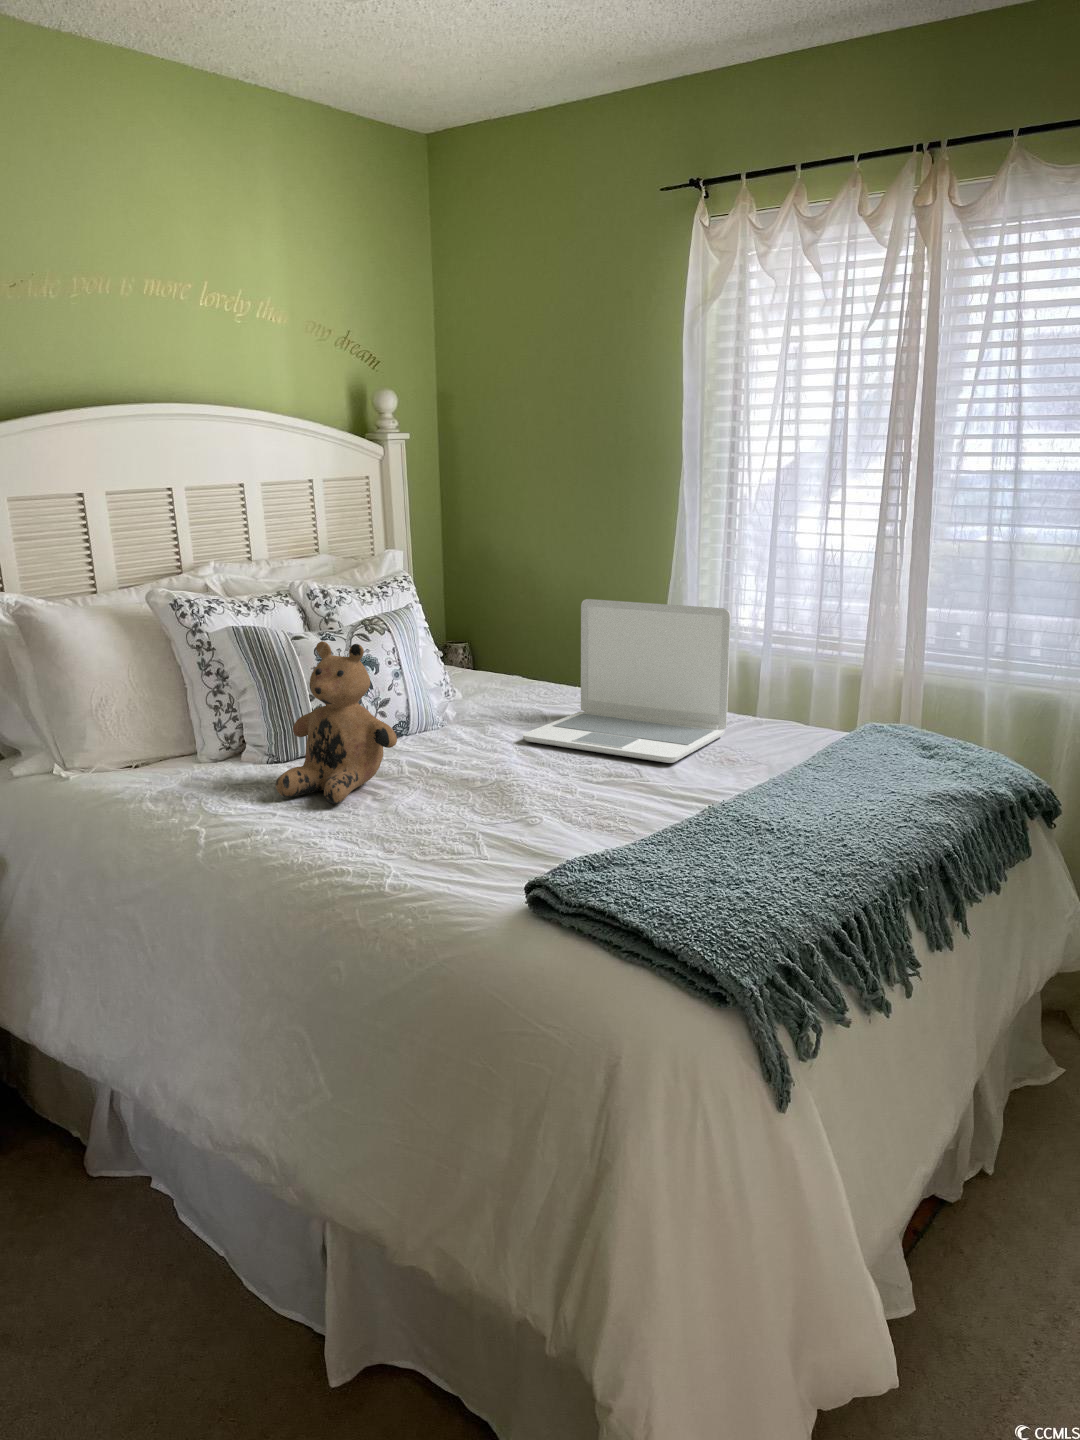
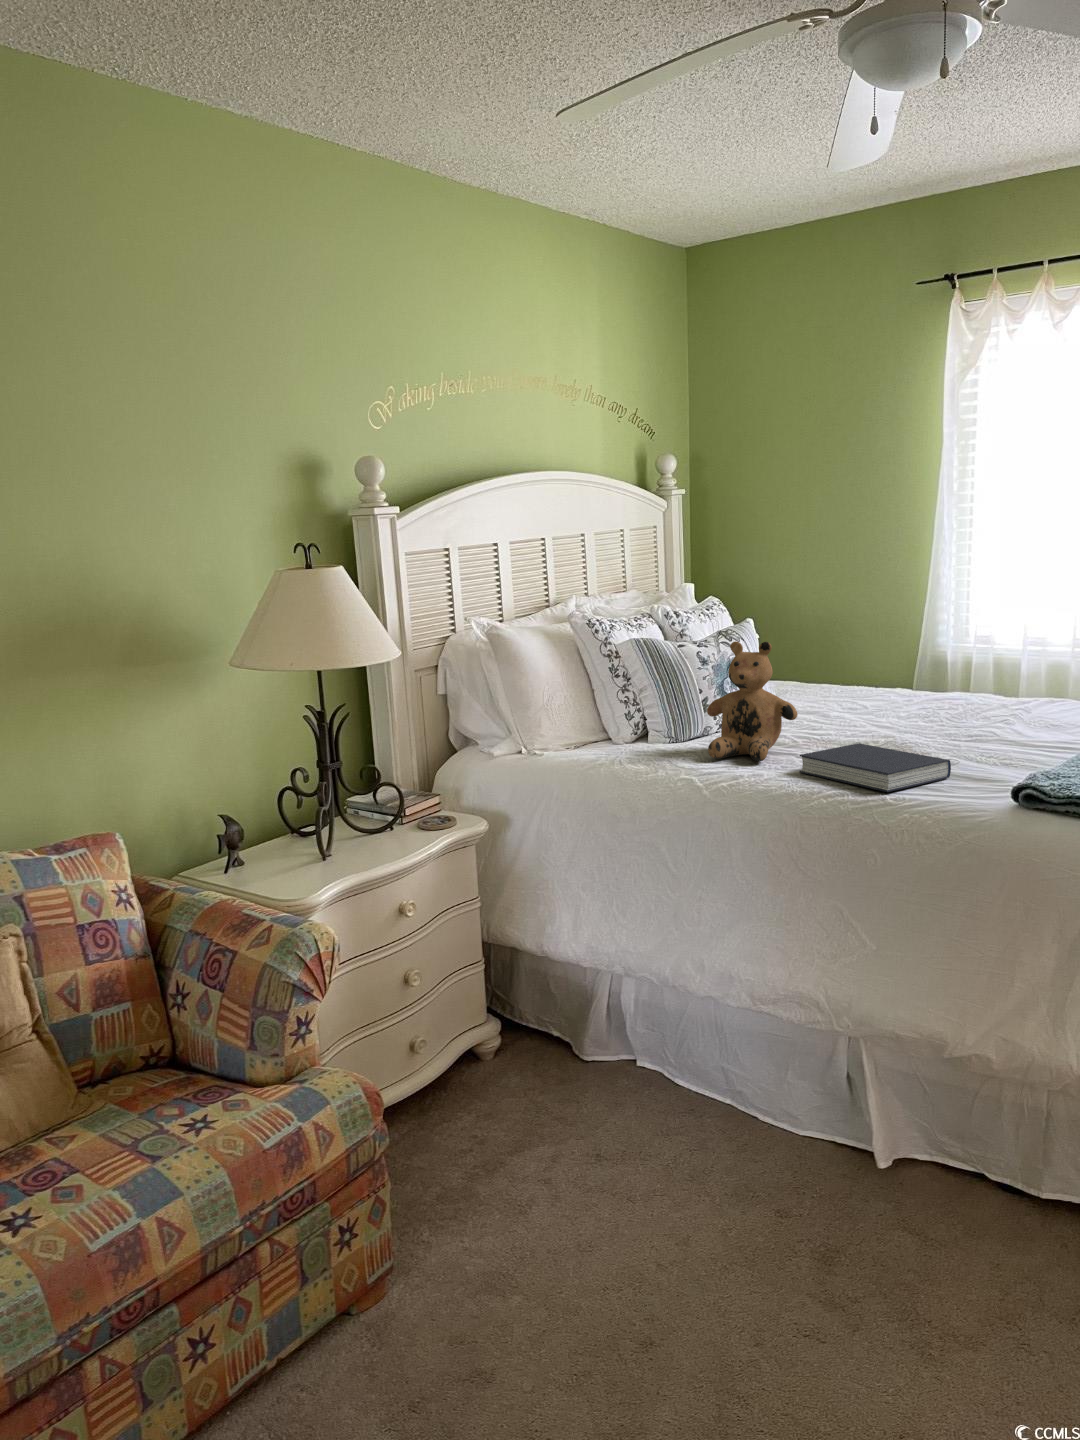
laptop: present [523,599,731,763] -> none [862,612,1030,732]
book: none [369,783,552,869] -> present [800,743,951,792]

